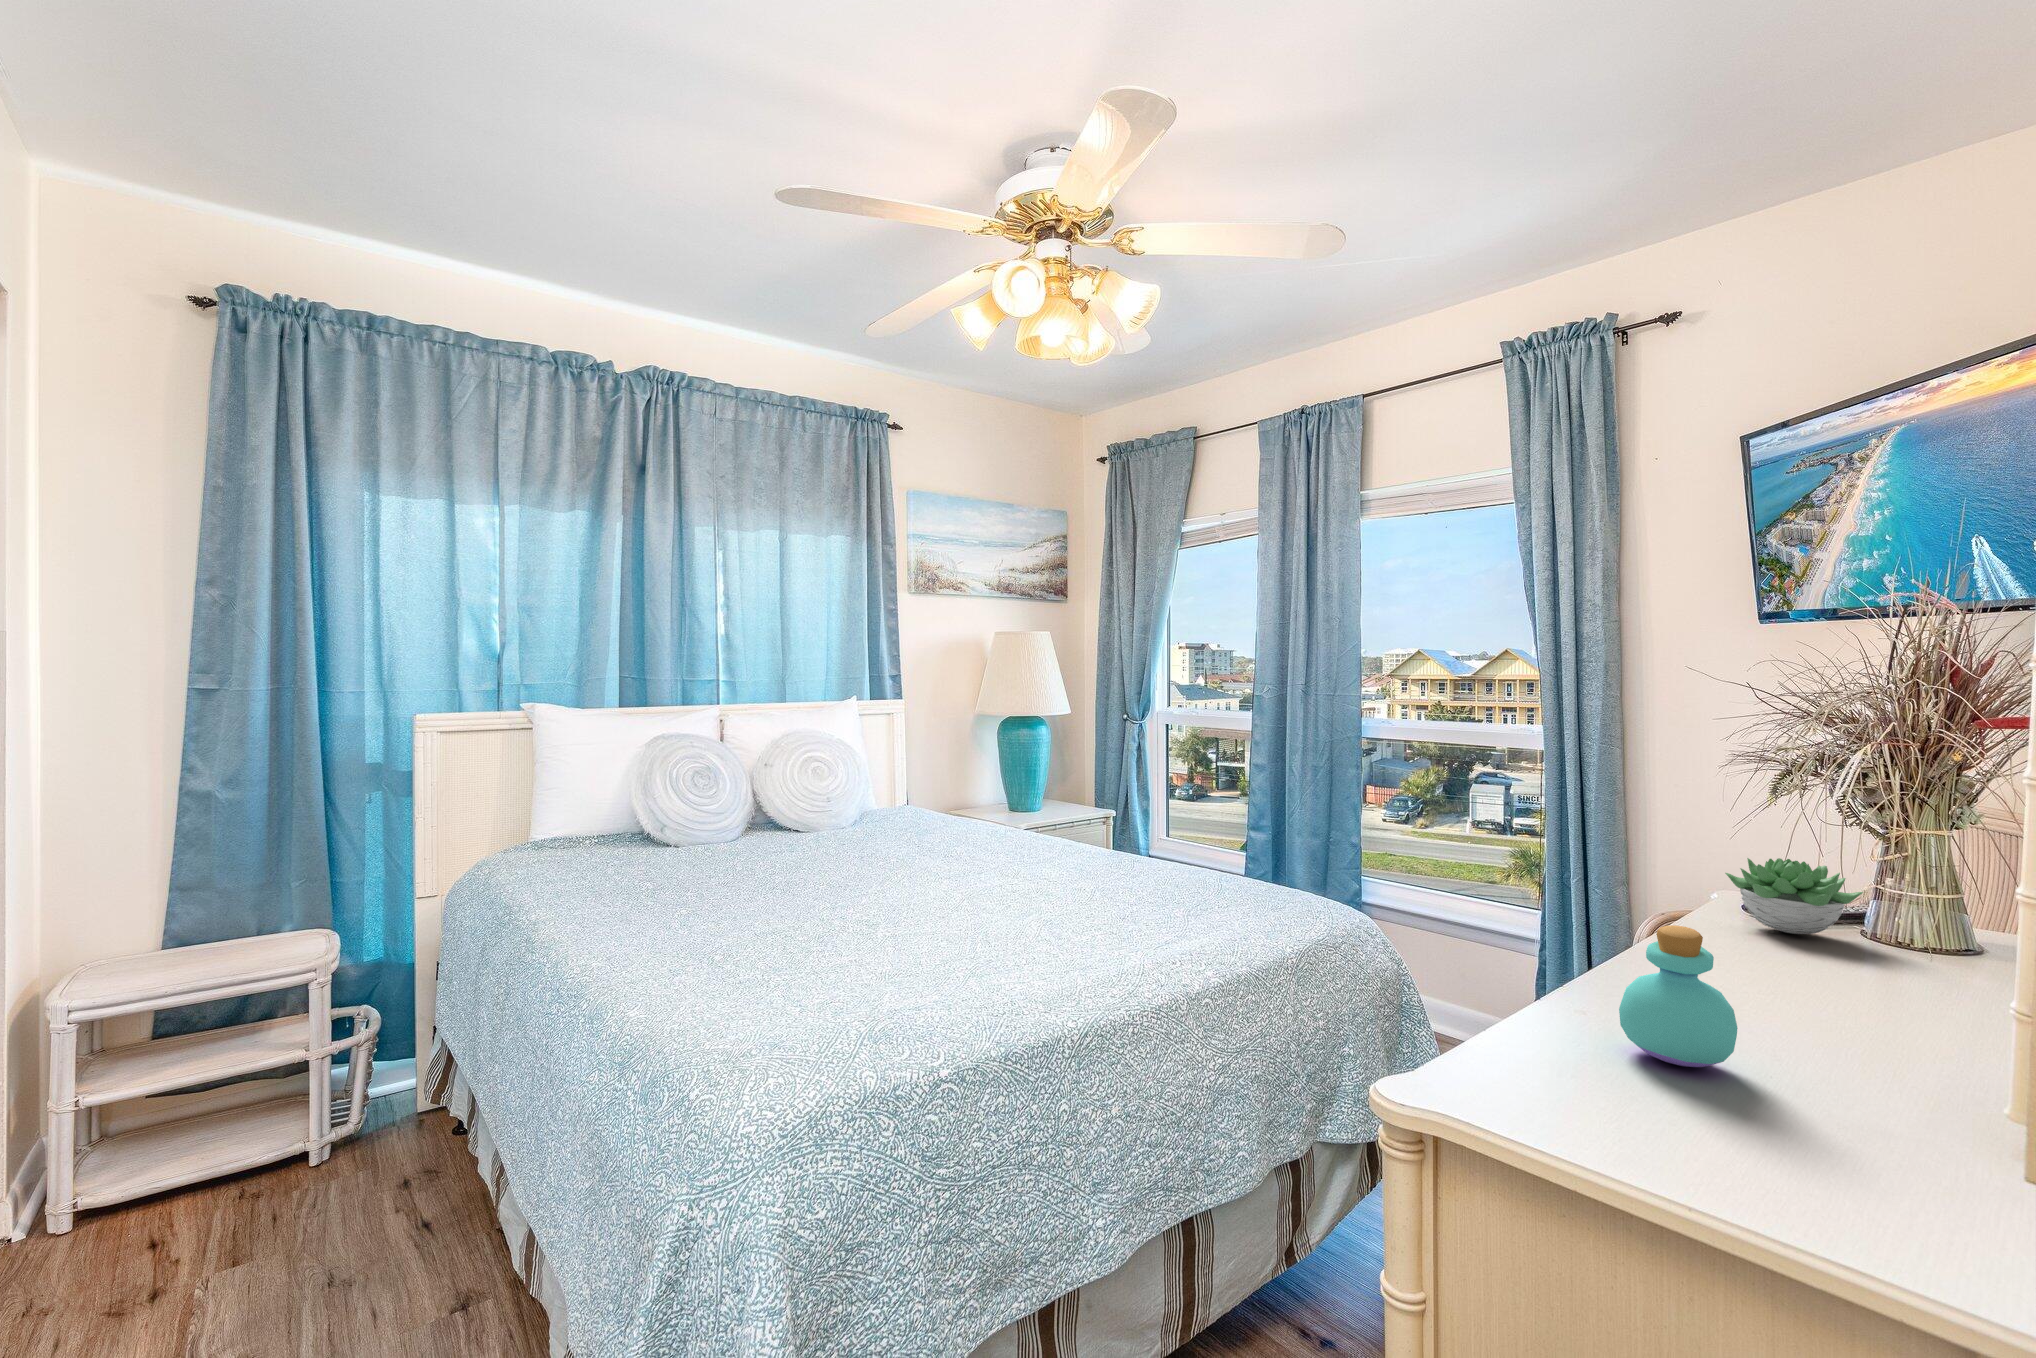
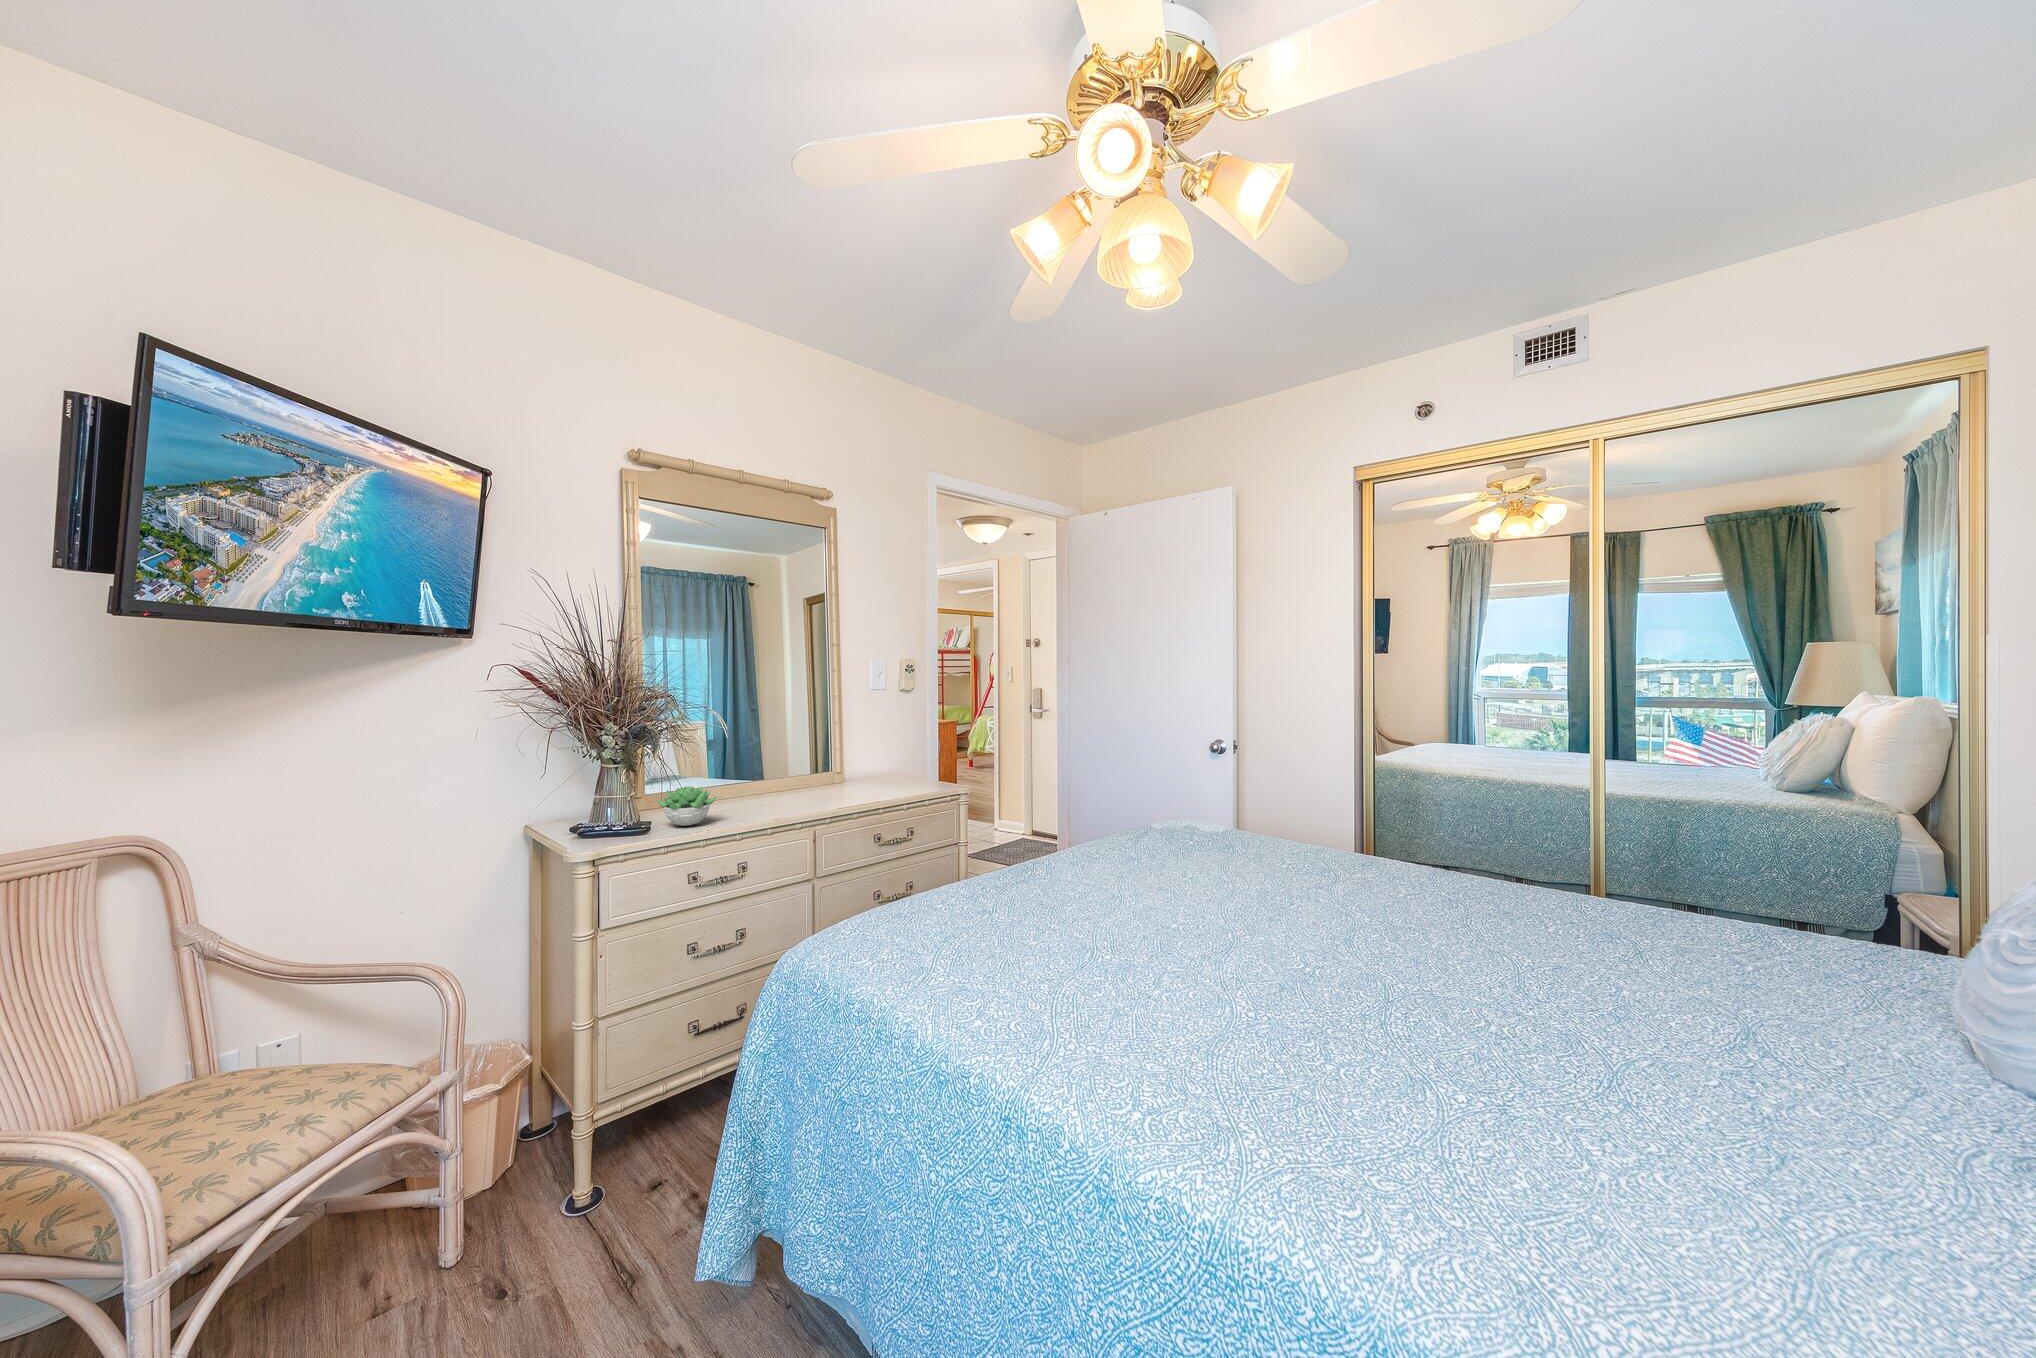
perfume bottle: present [1619,925,1738,1067] -> none [884,758,910,794]

